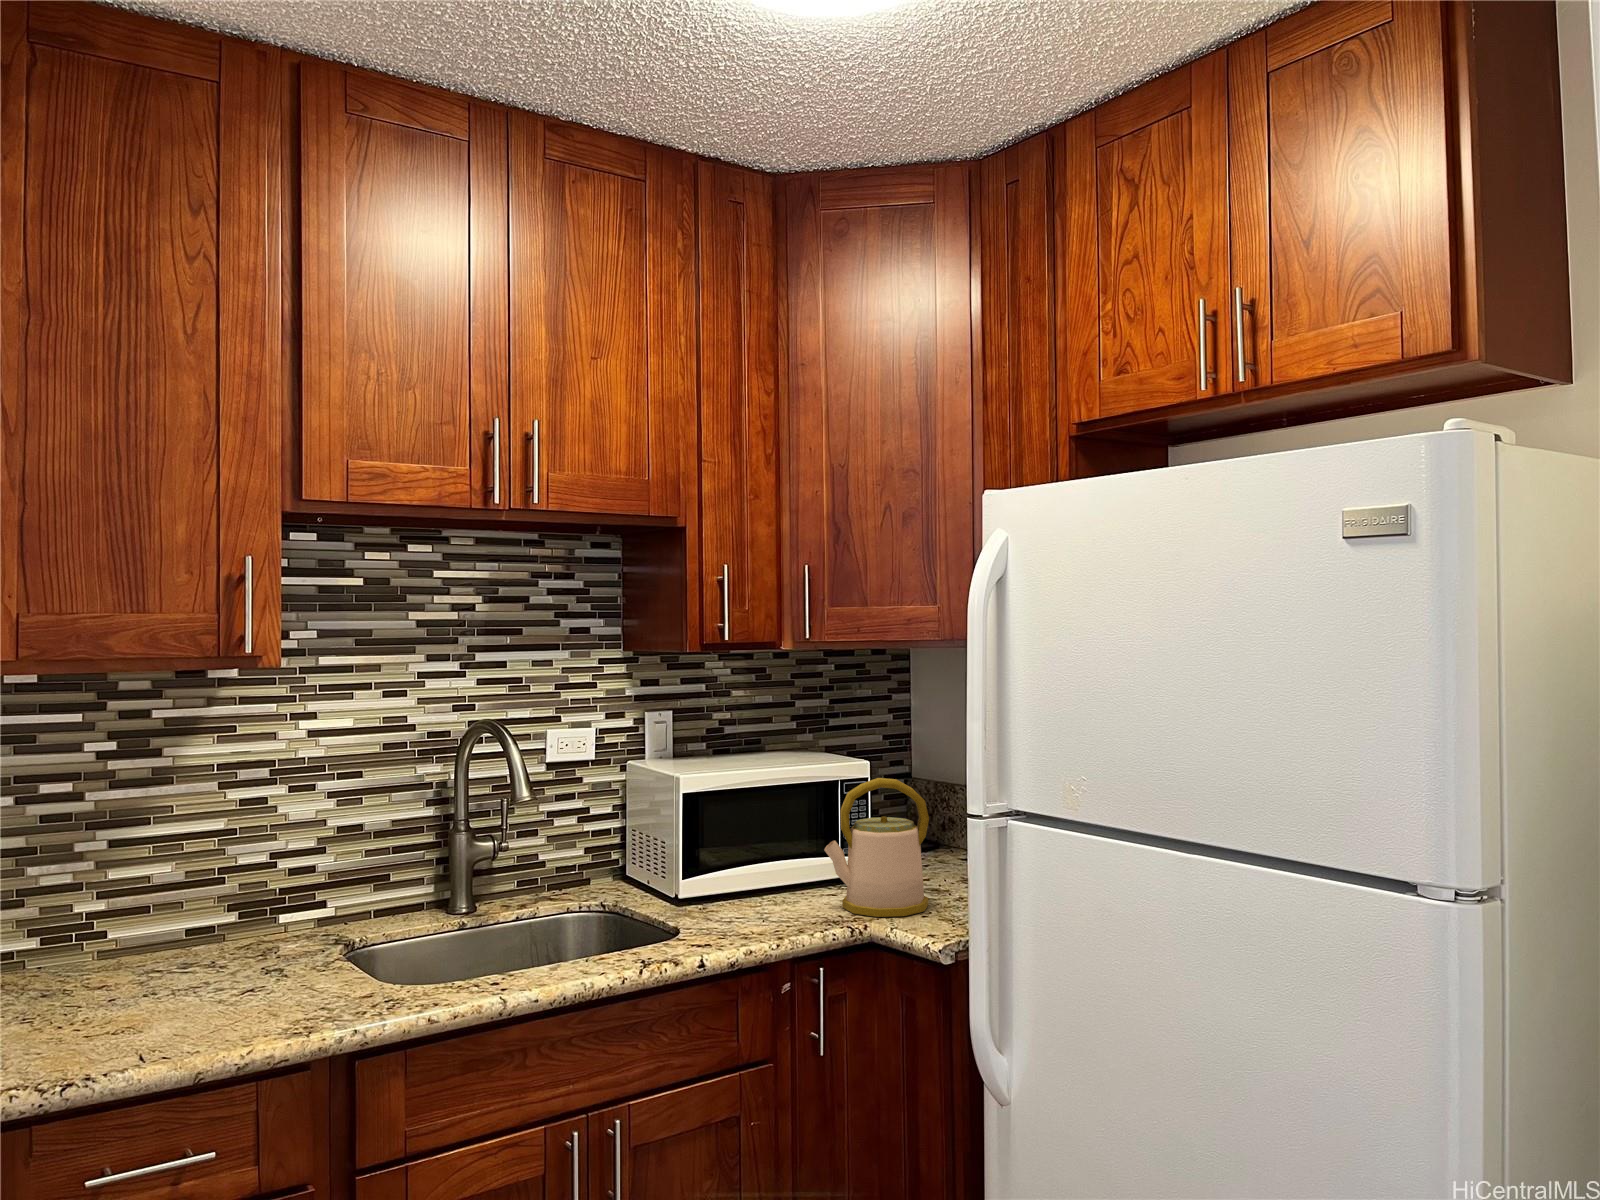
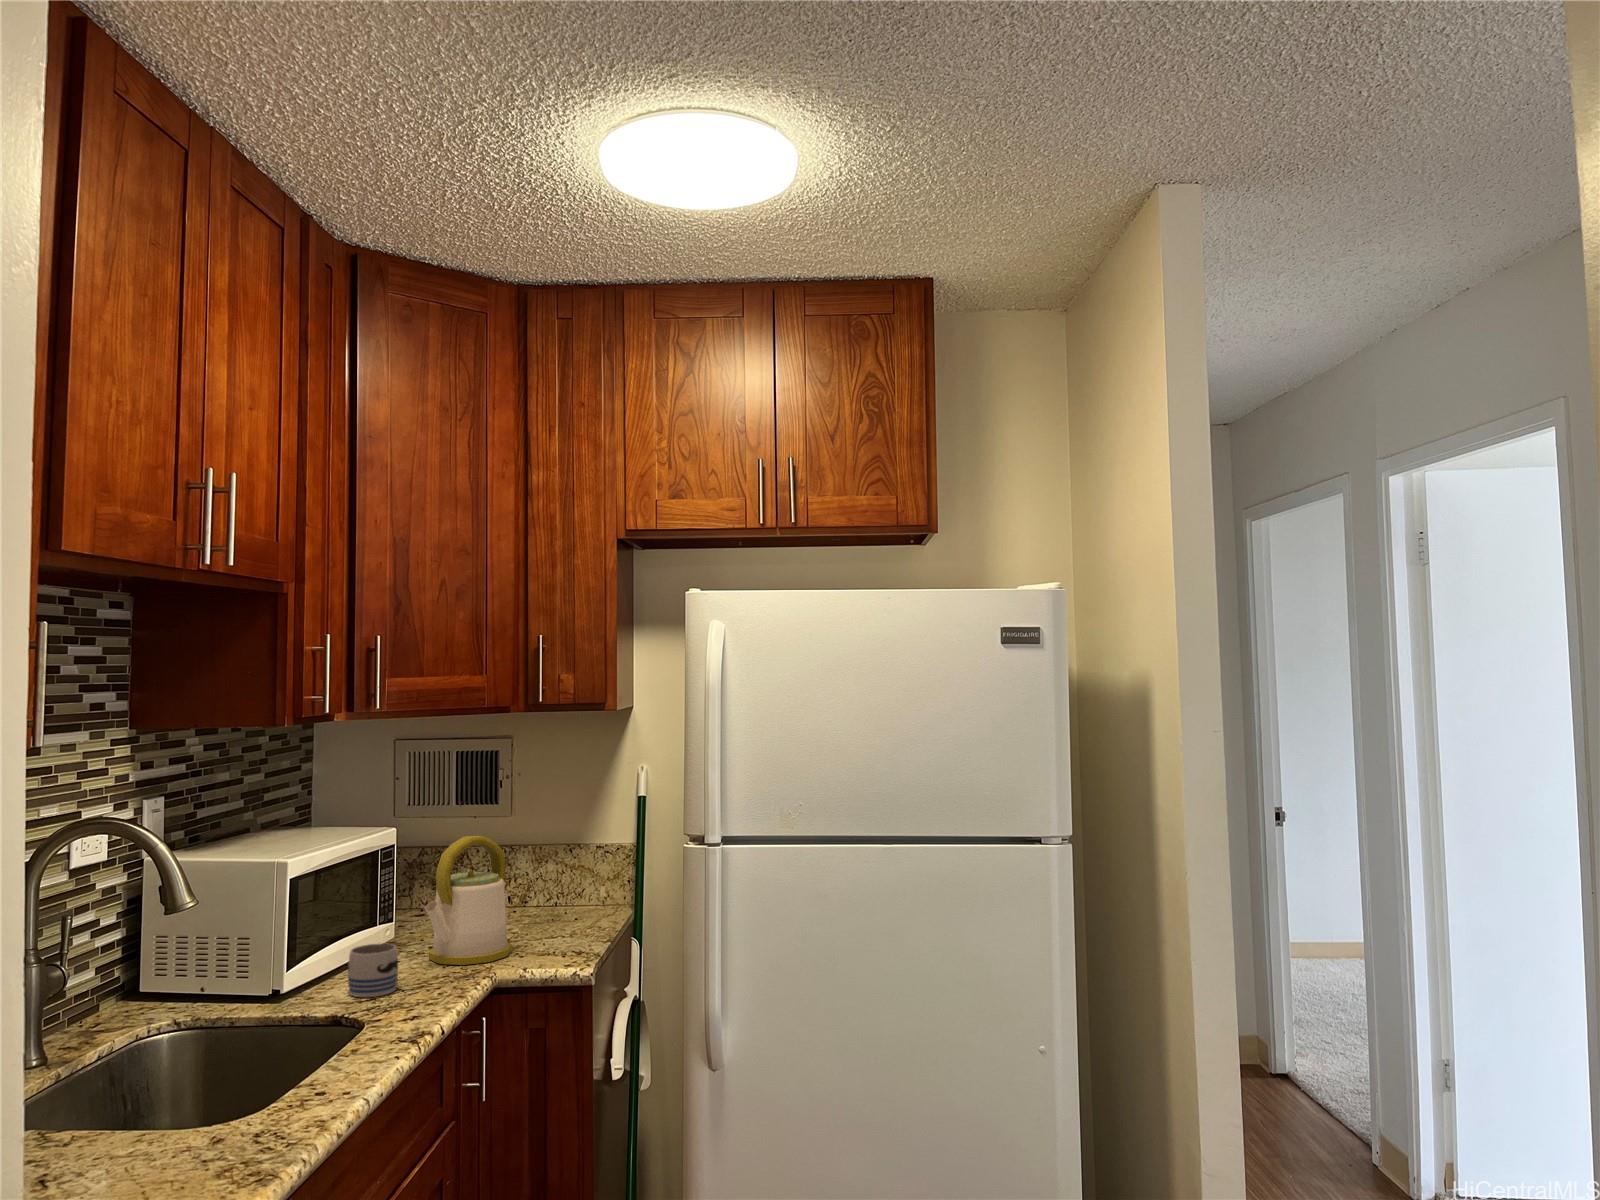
mug: none [717,870,778,921] -> present [348,943,398,997]

